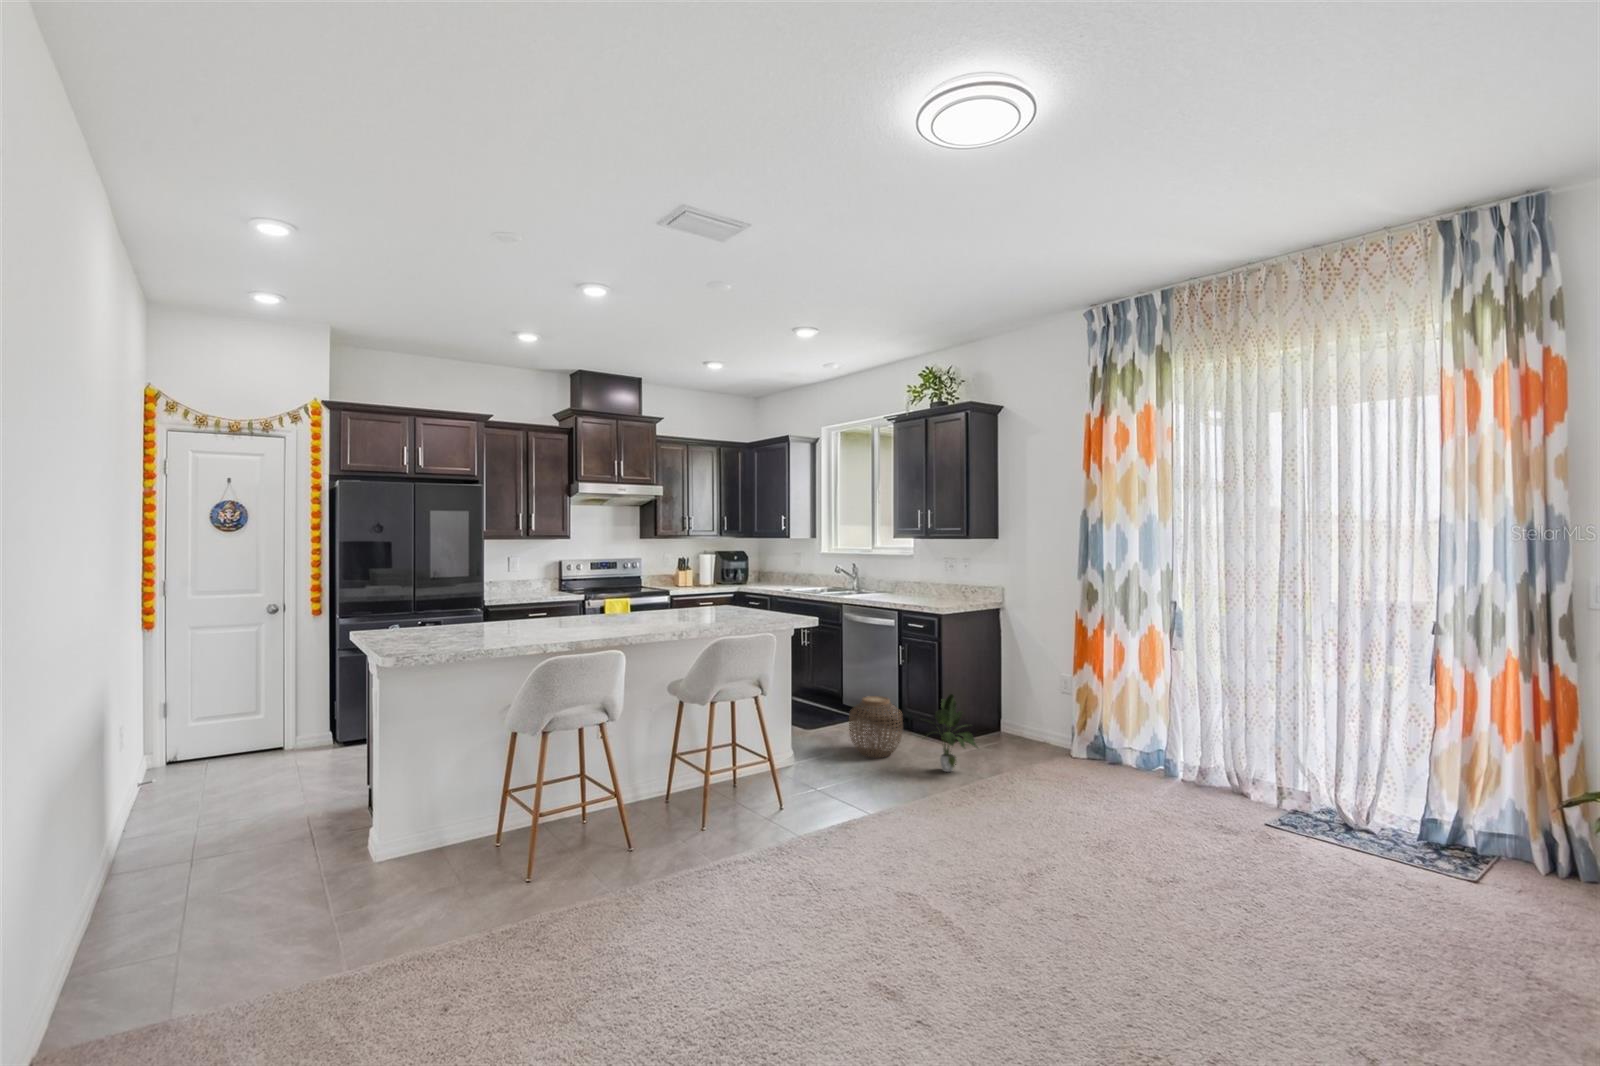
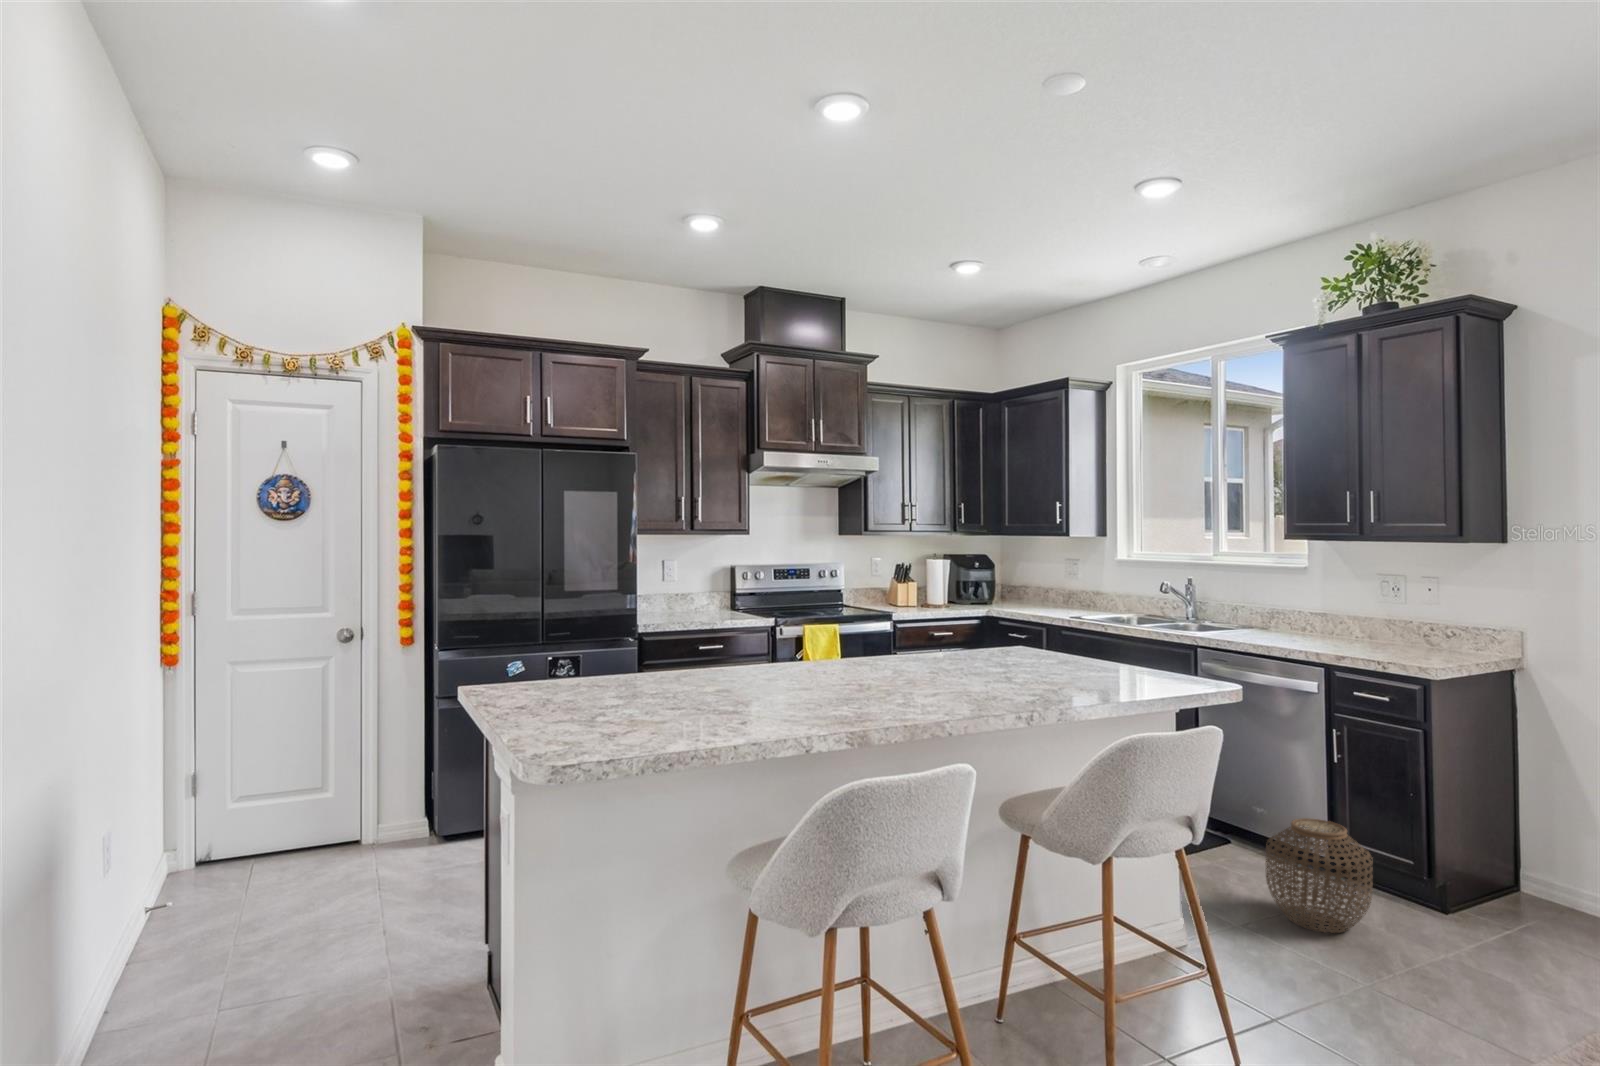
potted plant: present [924,694,978,772] -> none [1437,835,1564,982]

